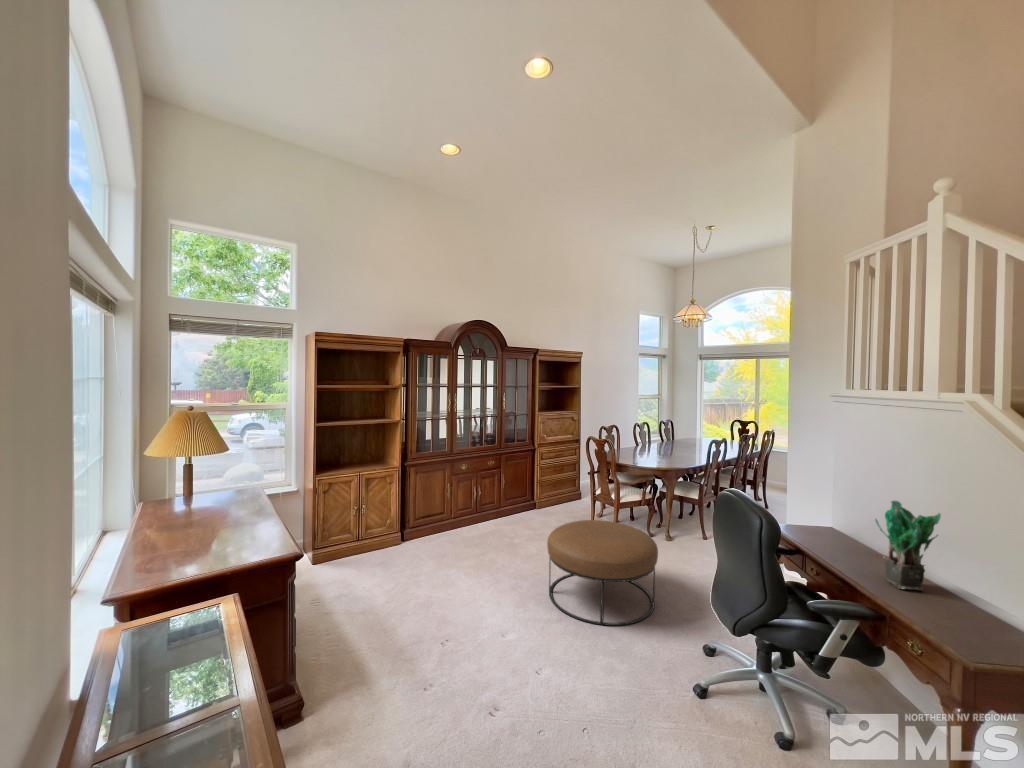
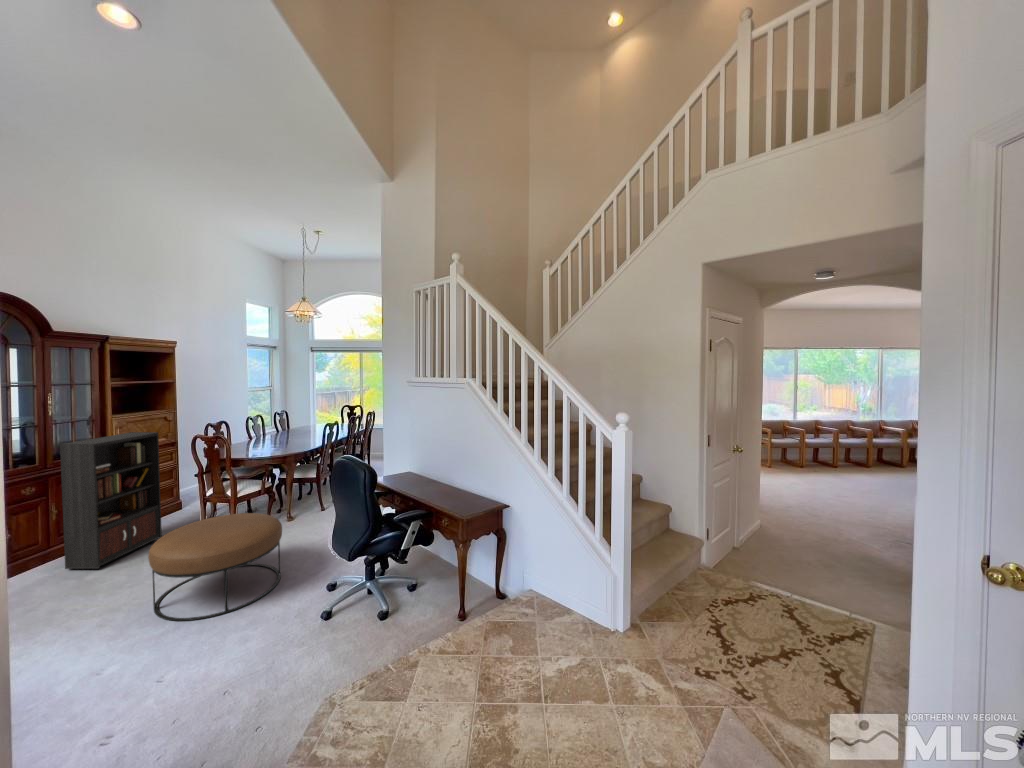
bookcase: none [505,428,564,537] -> present [60,432,162,569]
potted plant: present [875,501,941,590] -> none [429,444,458,496]

